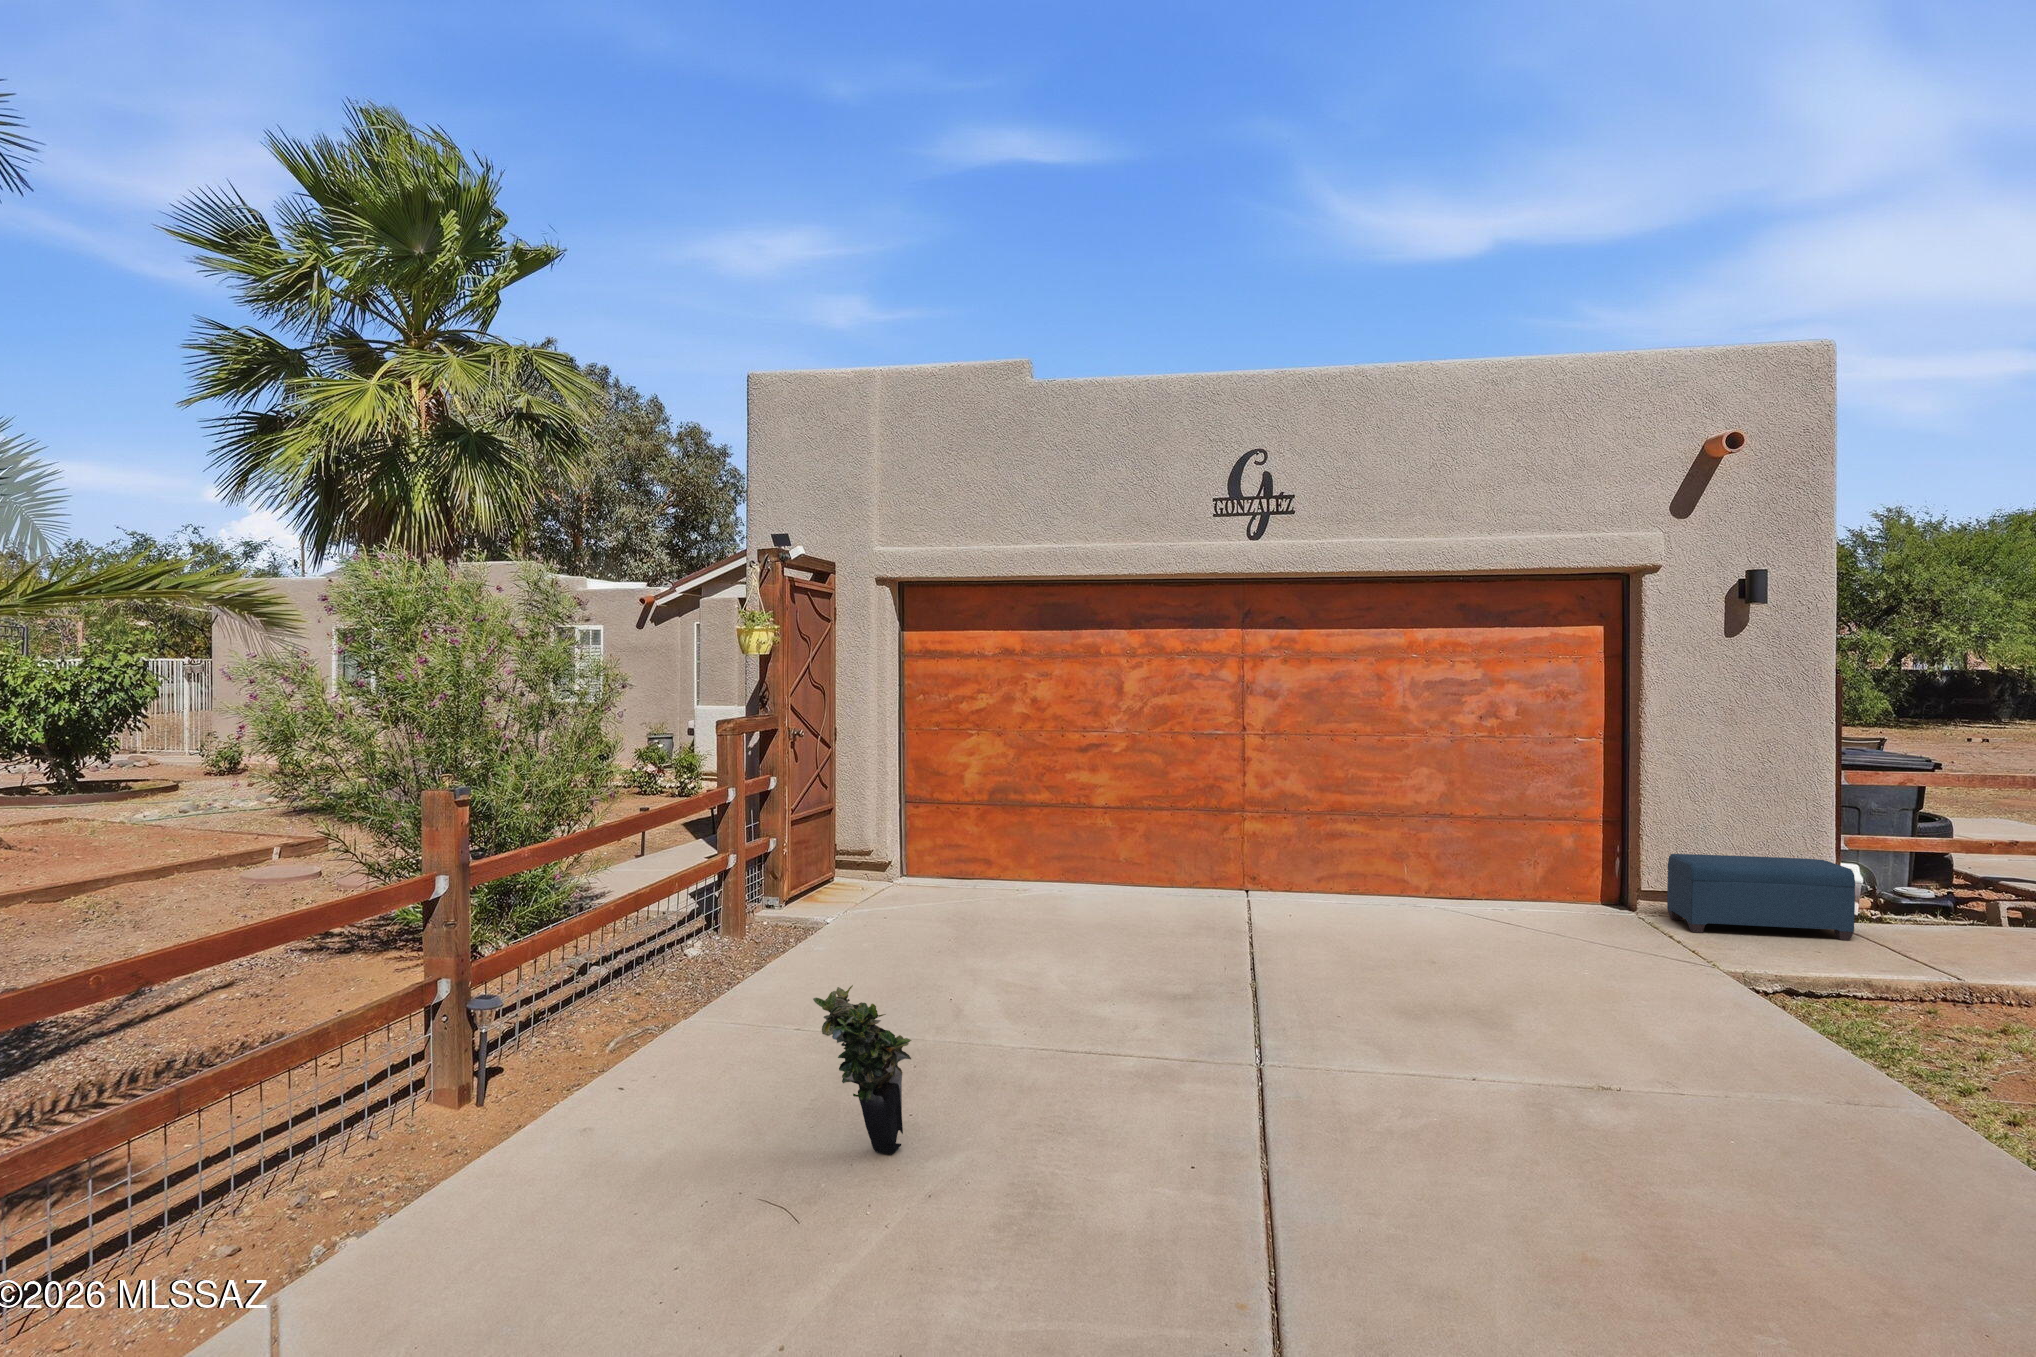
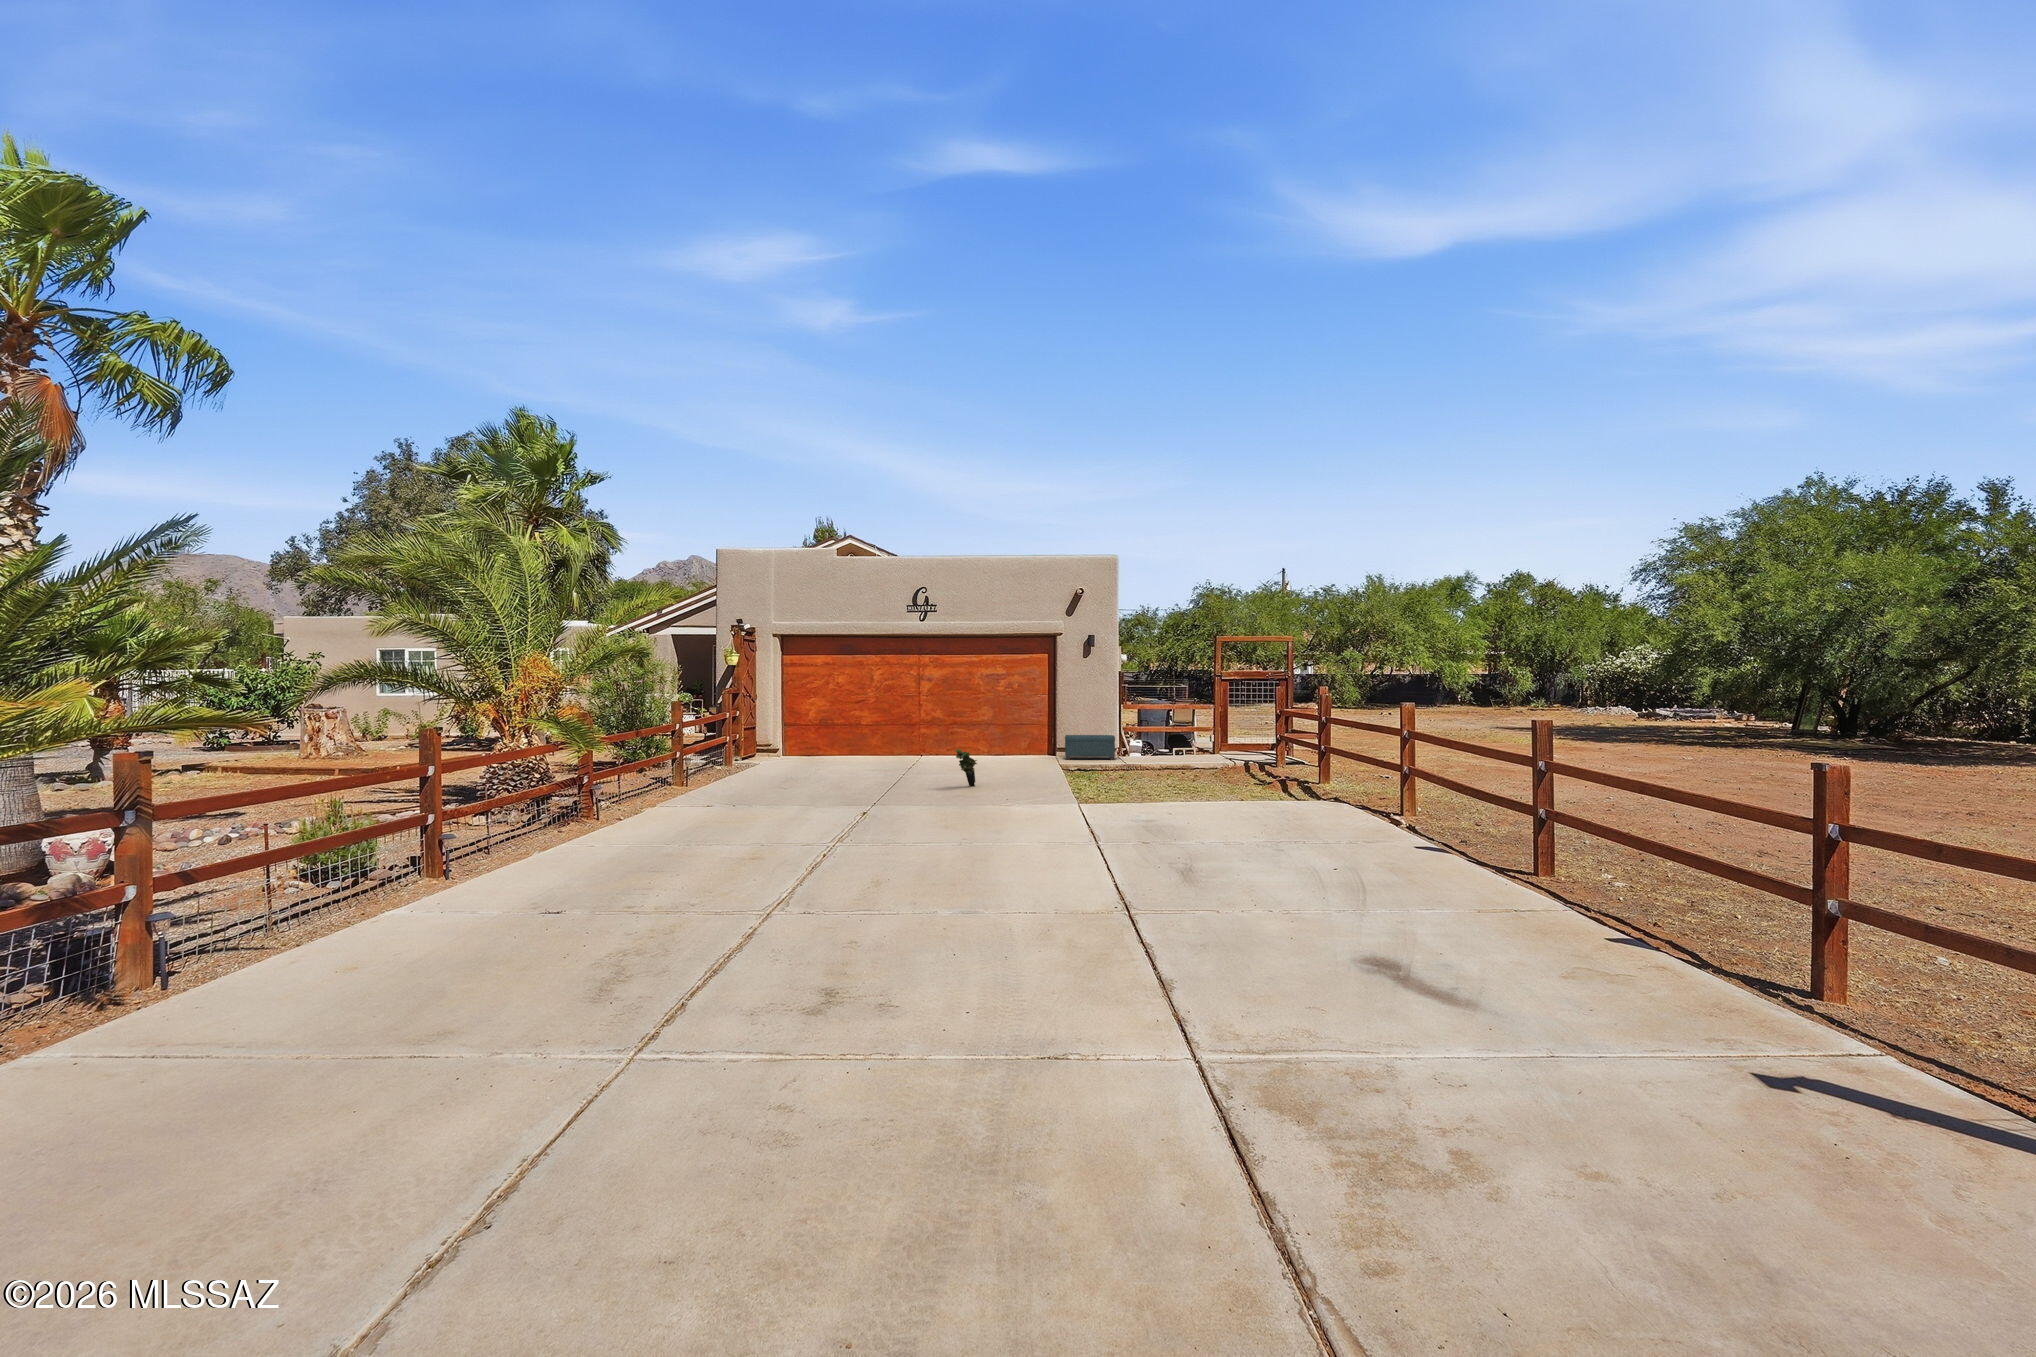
potted plant: present [813,985,911,1155] -> present [955,749,977,786]

